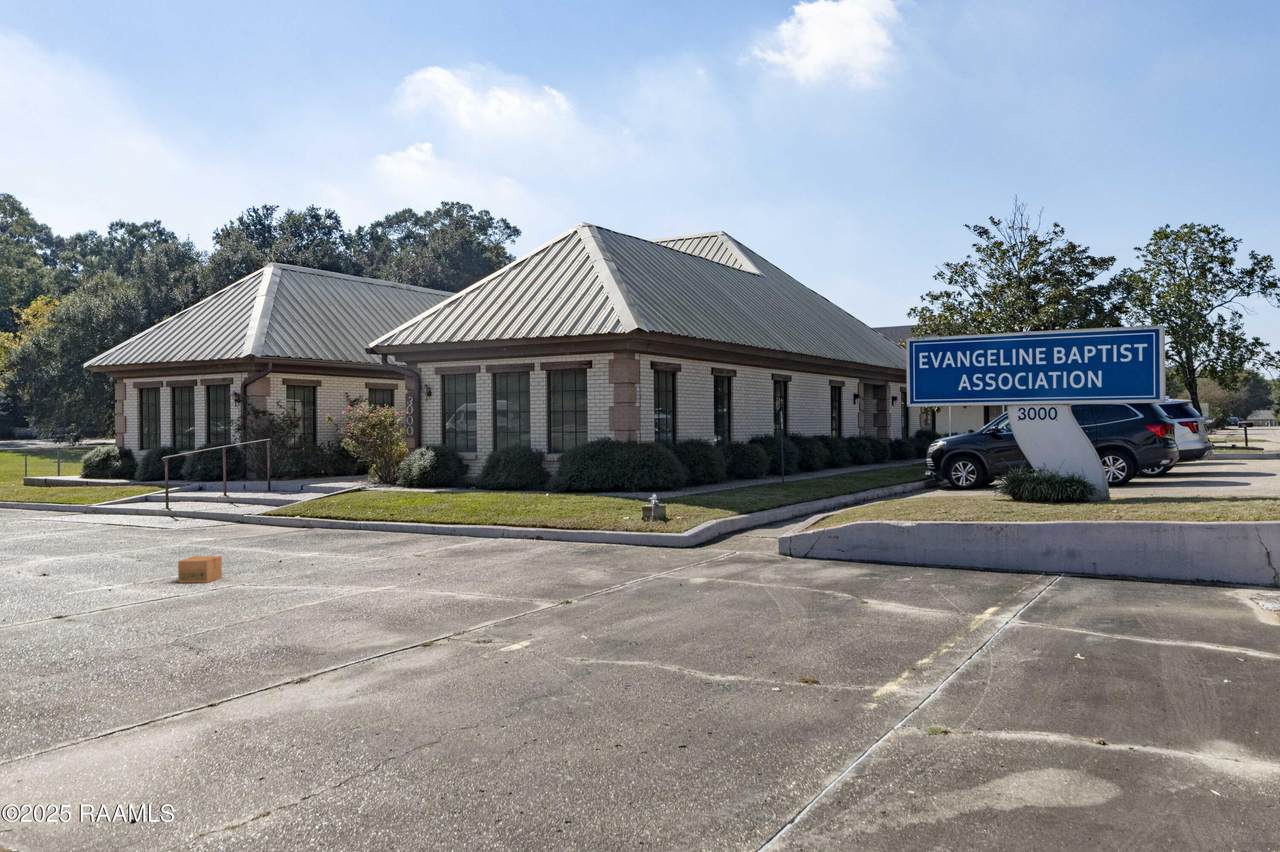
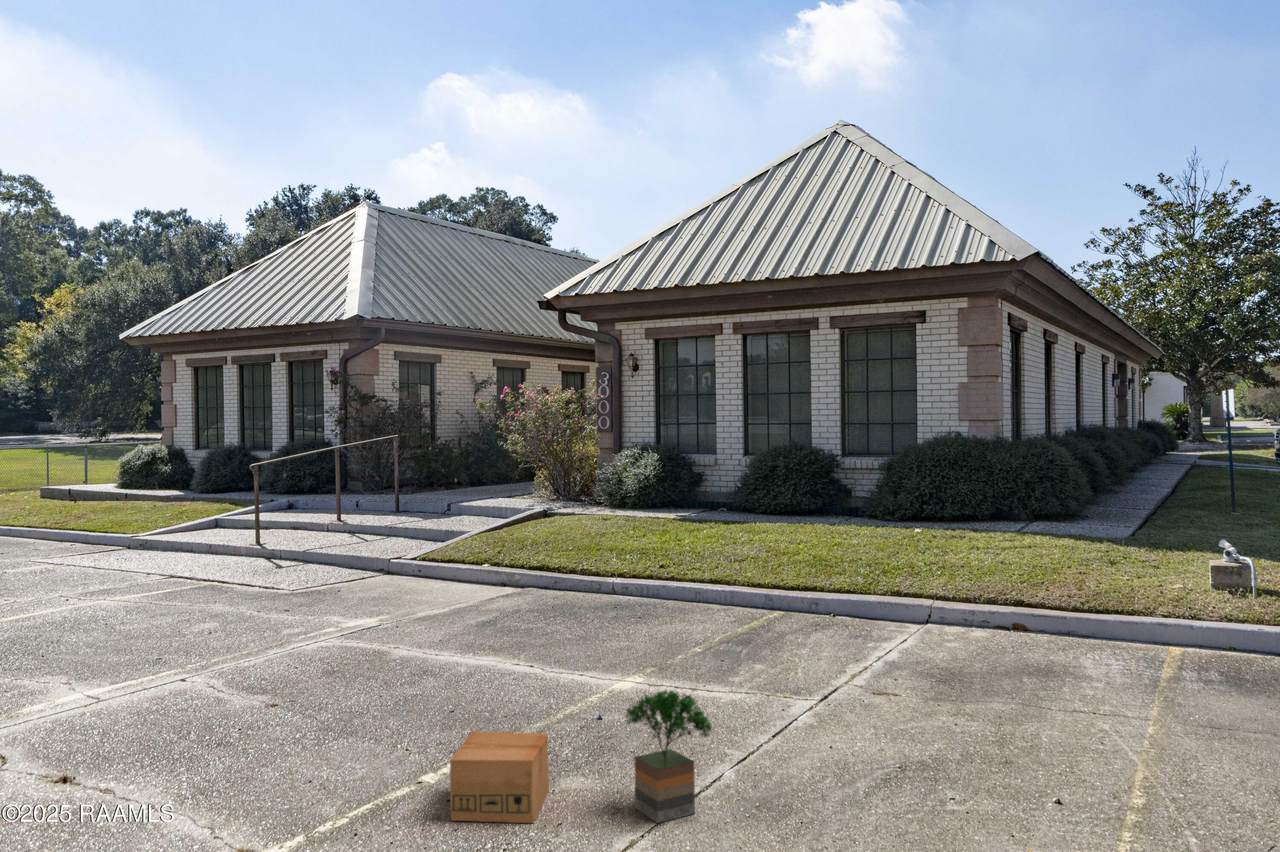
potted tree: none [242,538,275,582] -> present [626,691,712,823]

